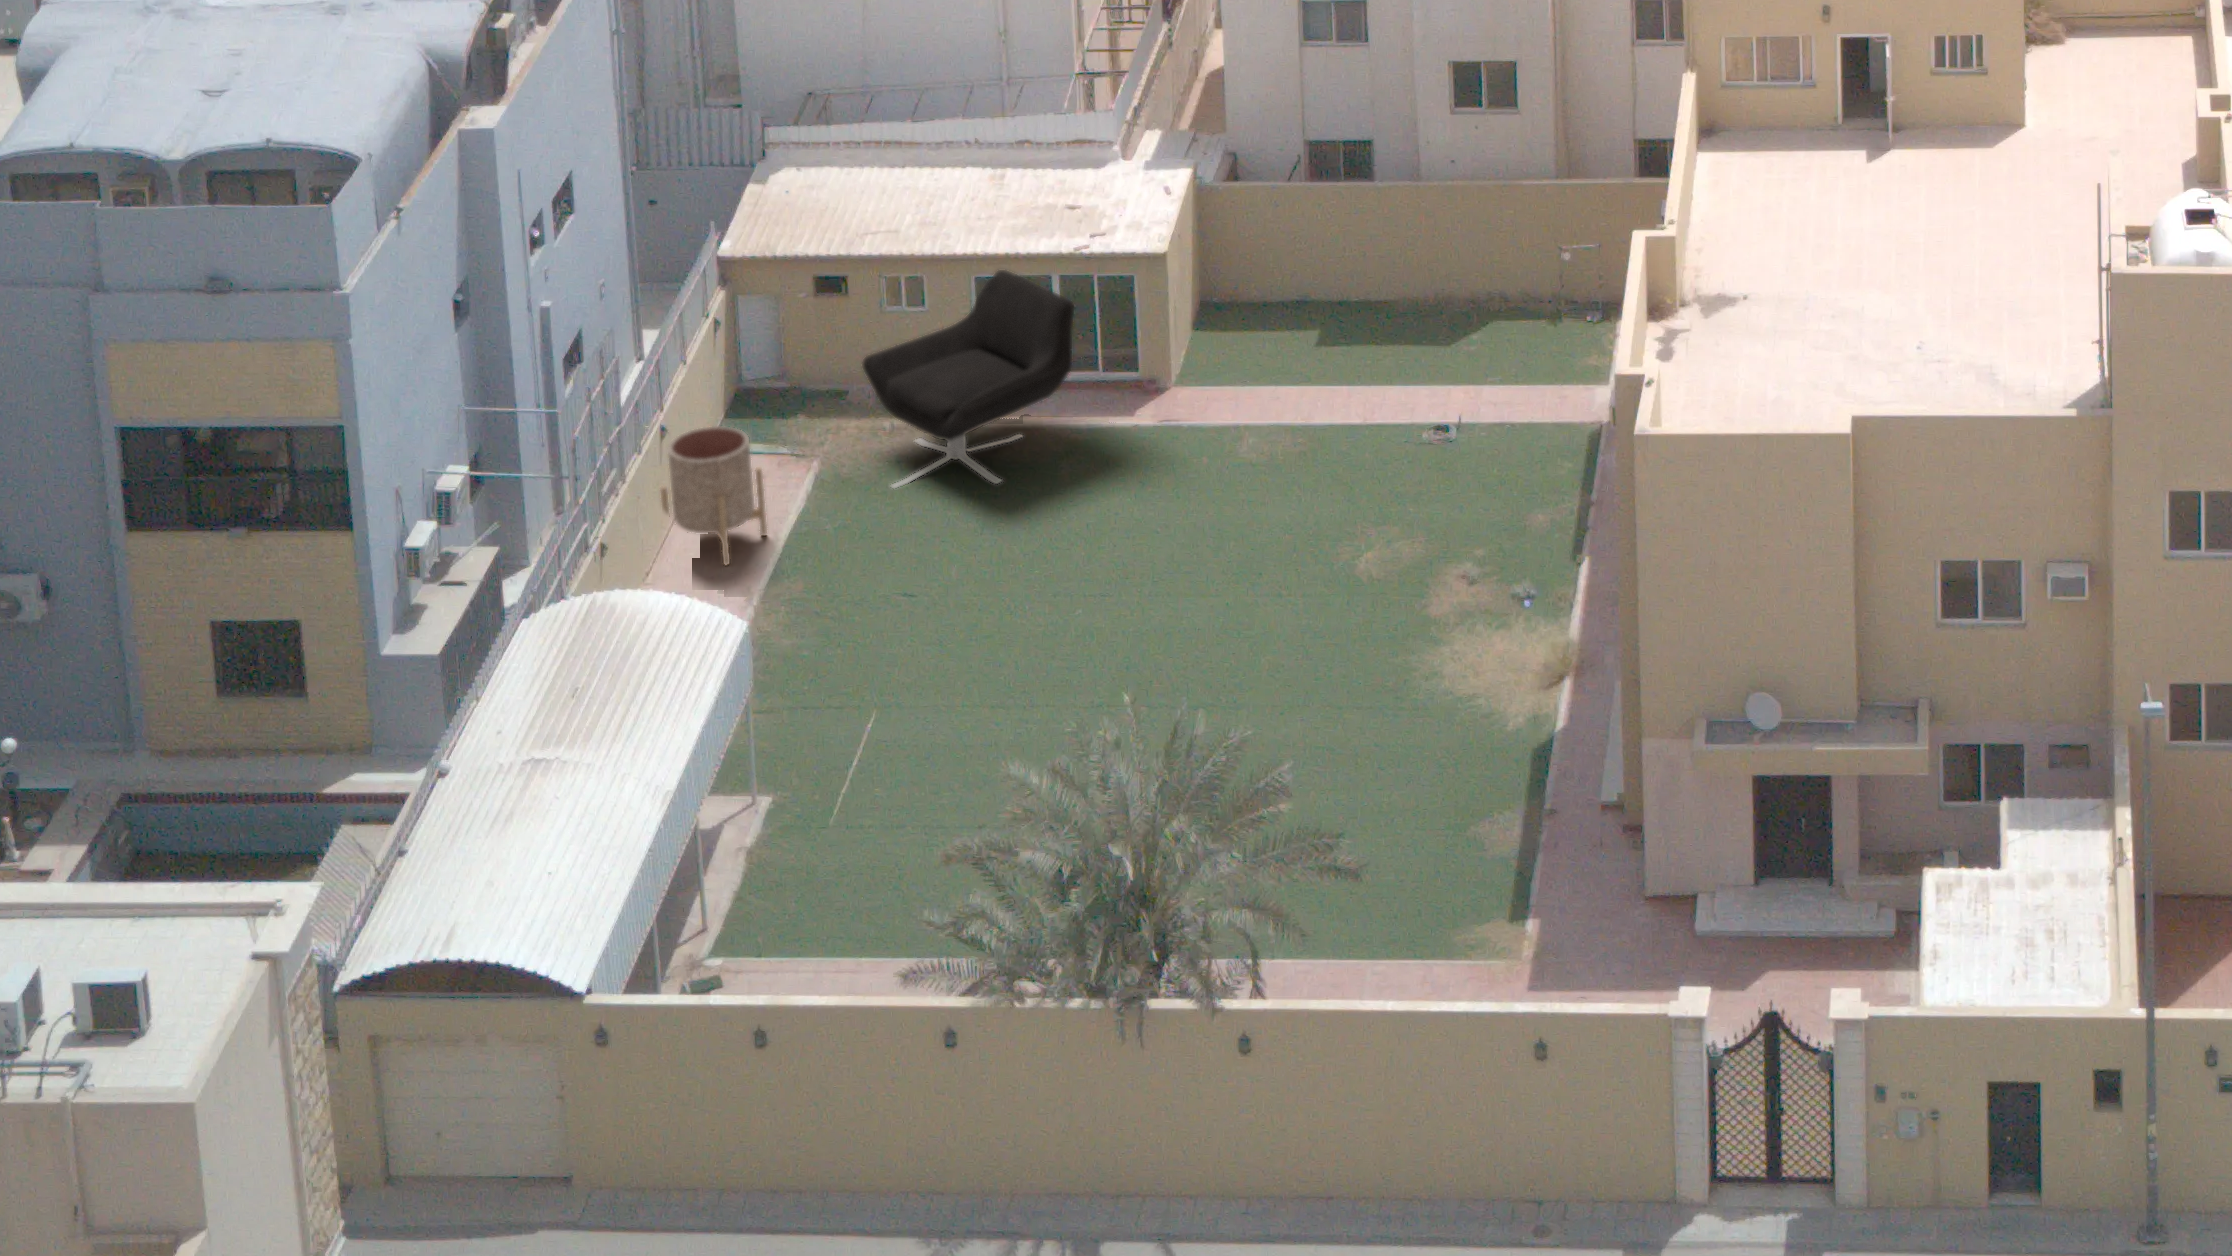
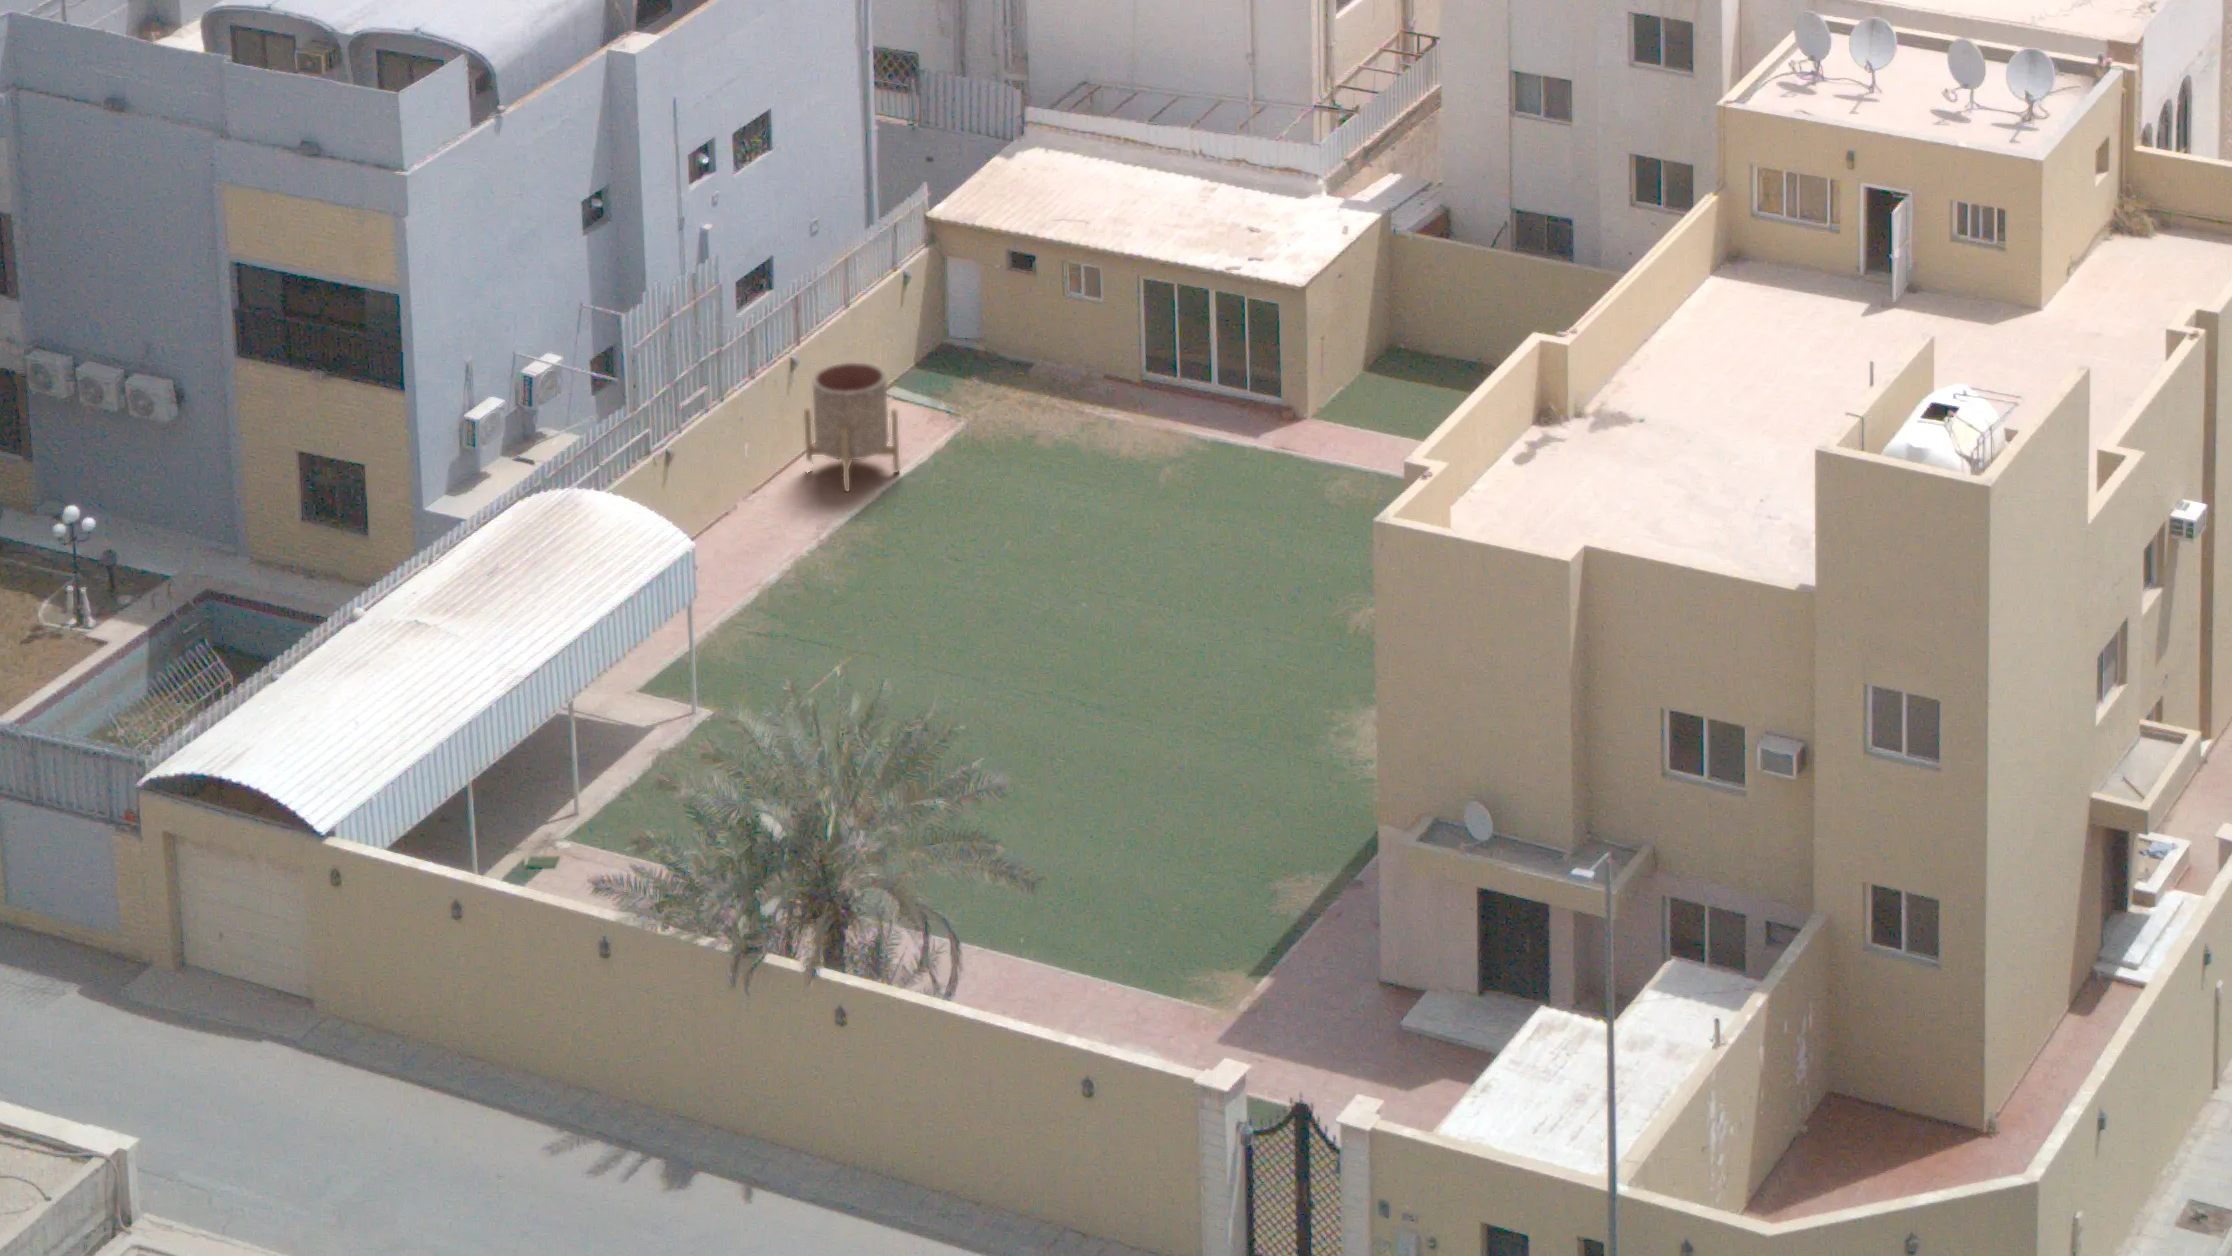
lounge chair: present [862,270,1074,488] -> none [1033,273,1221,470]

